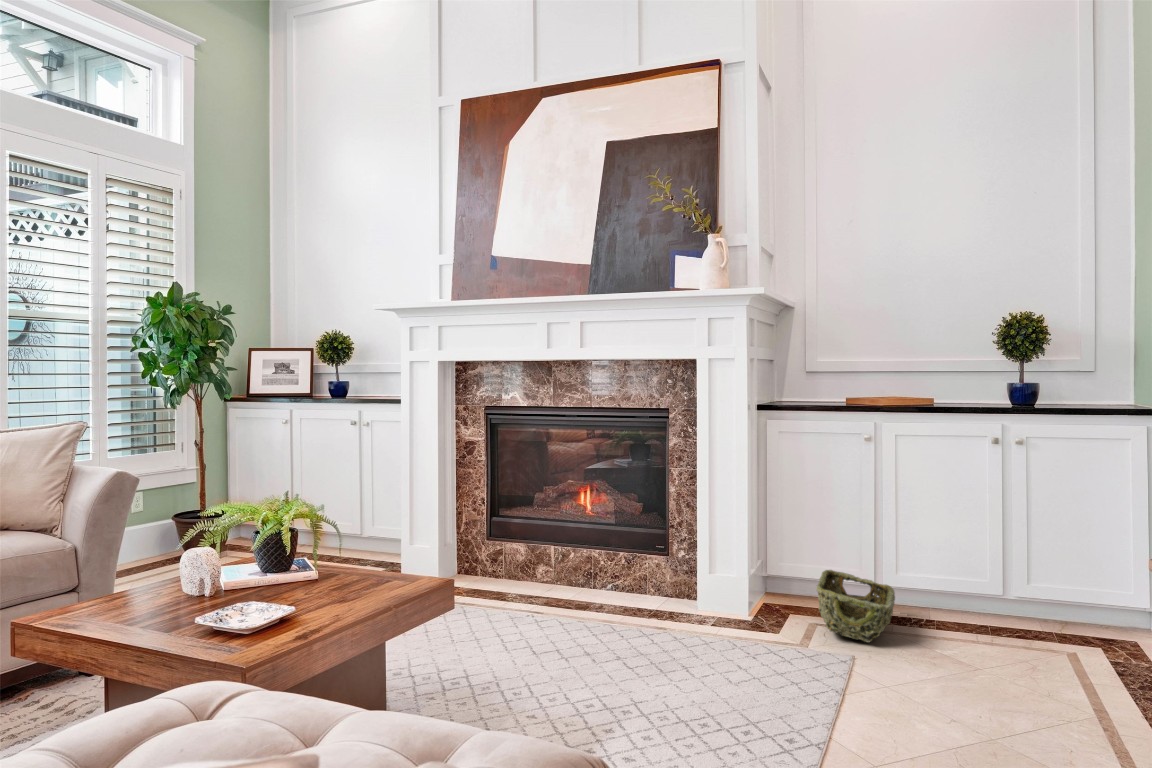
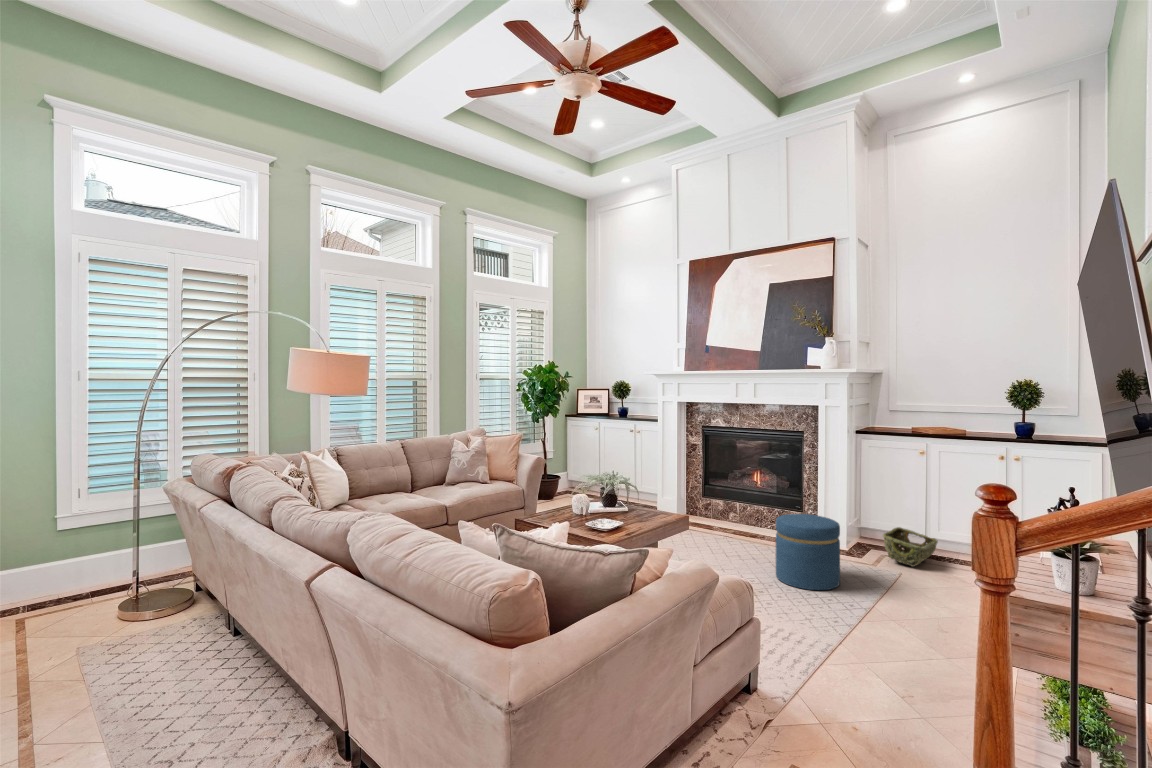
ottoman: none [646,564,775,734] -> present [776,514,840,590]

